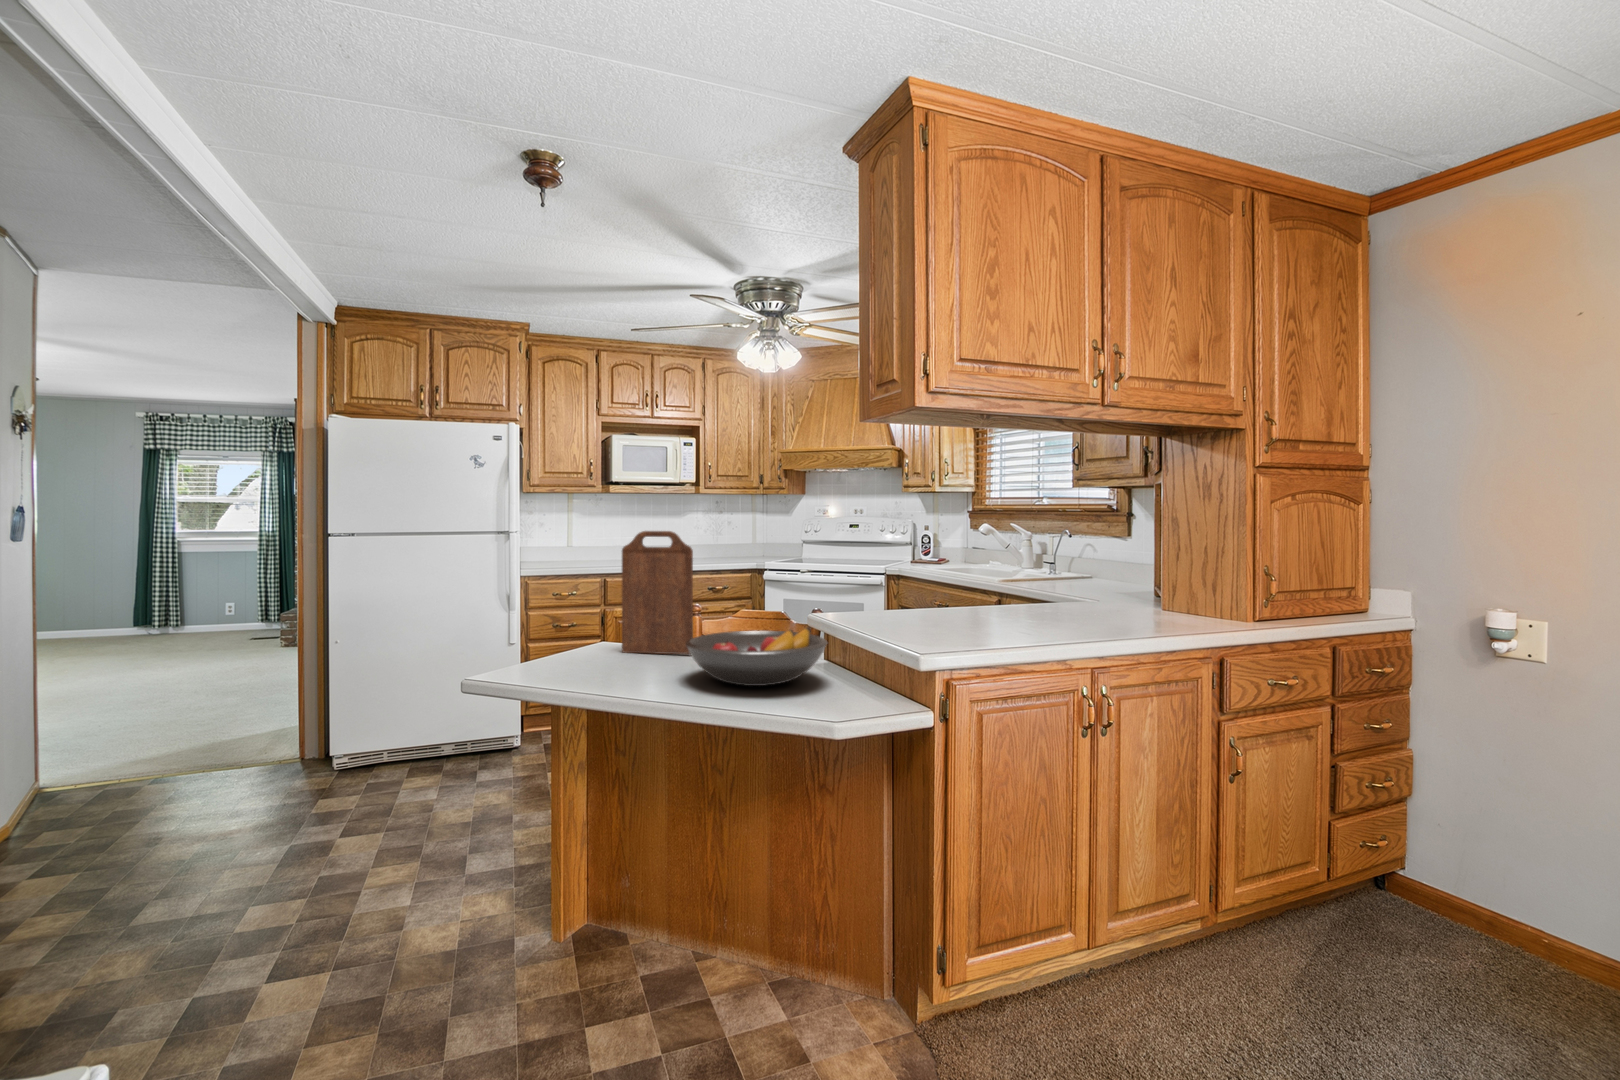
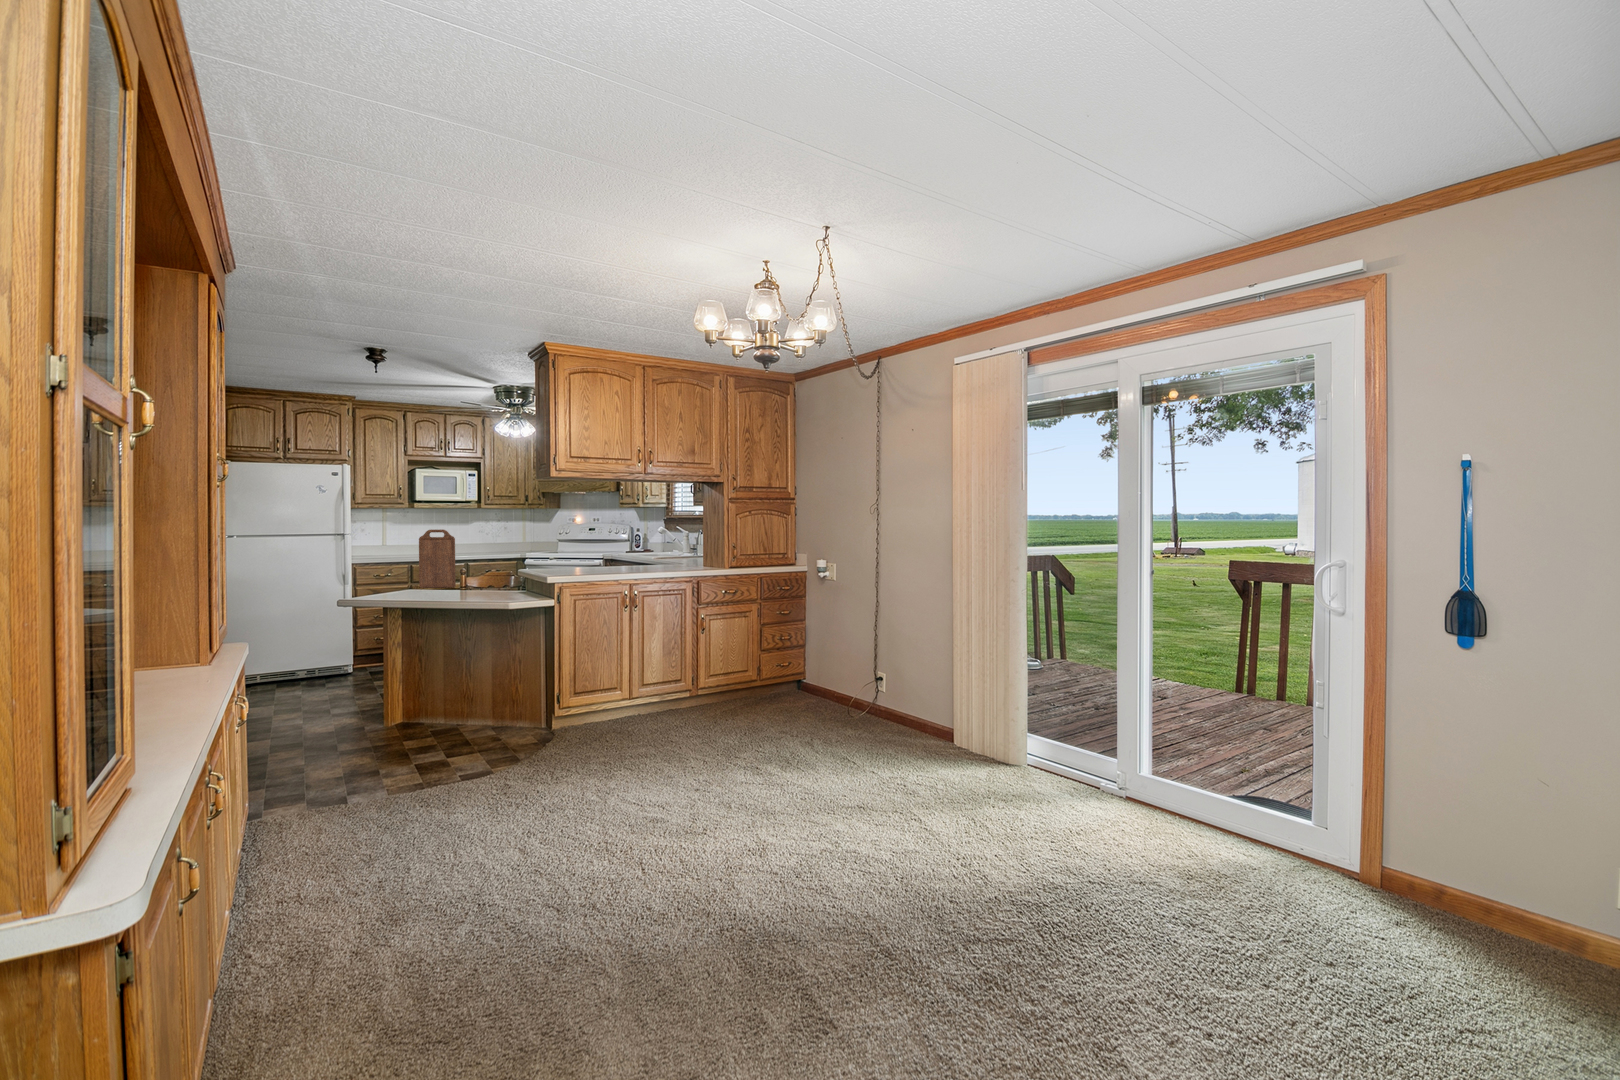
fruit bowl: present [685,628,827,686] -> none [448,570,514,593]

